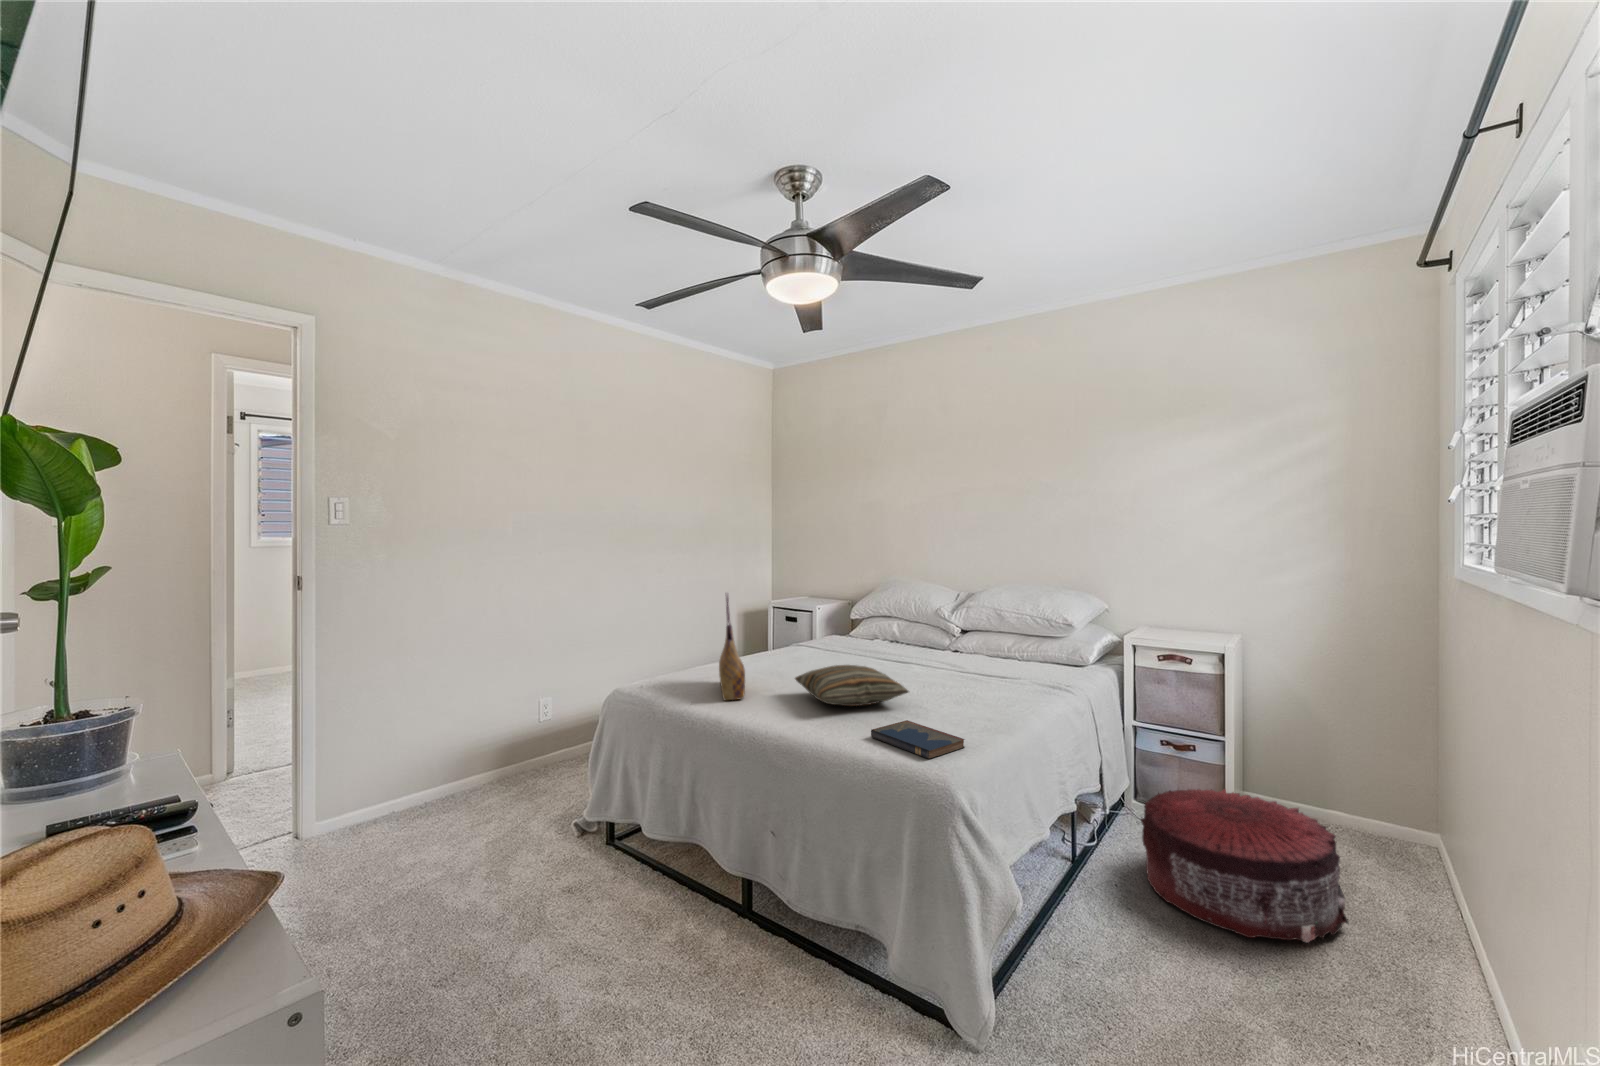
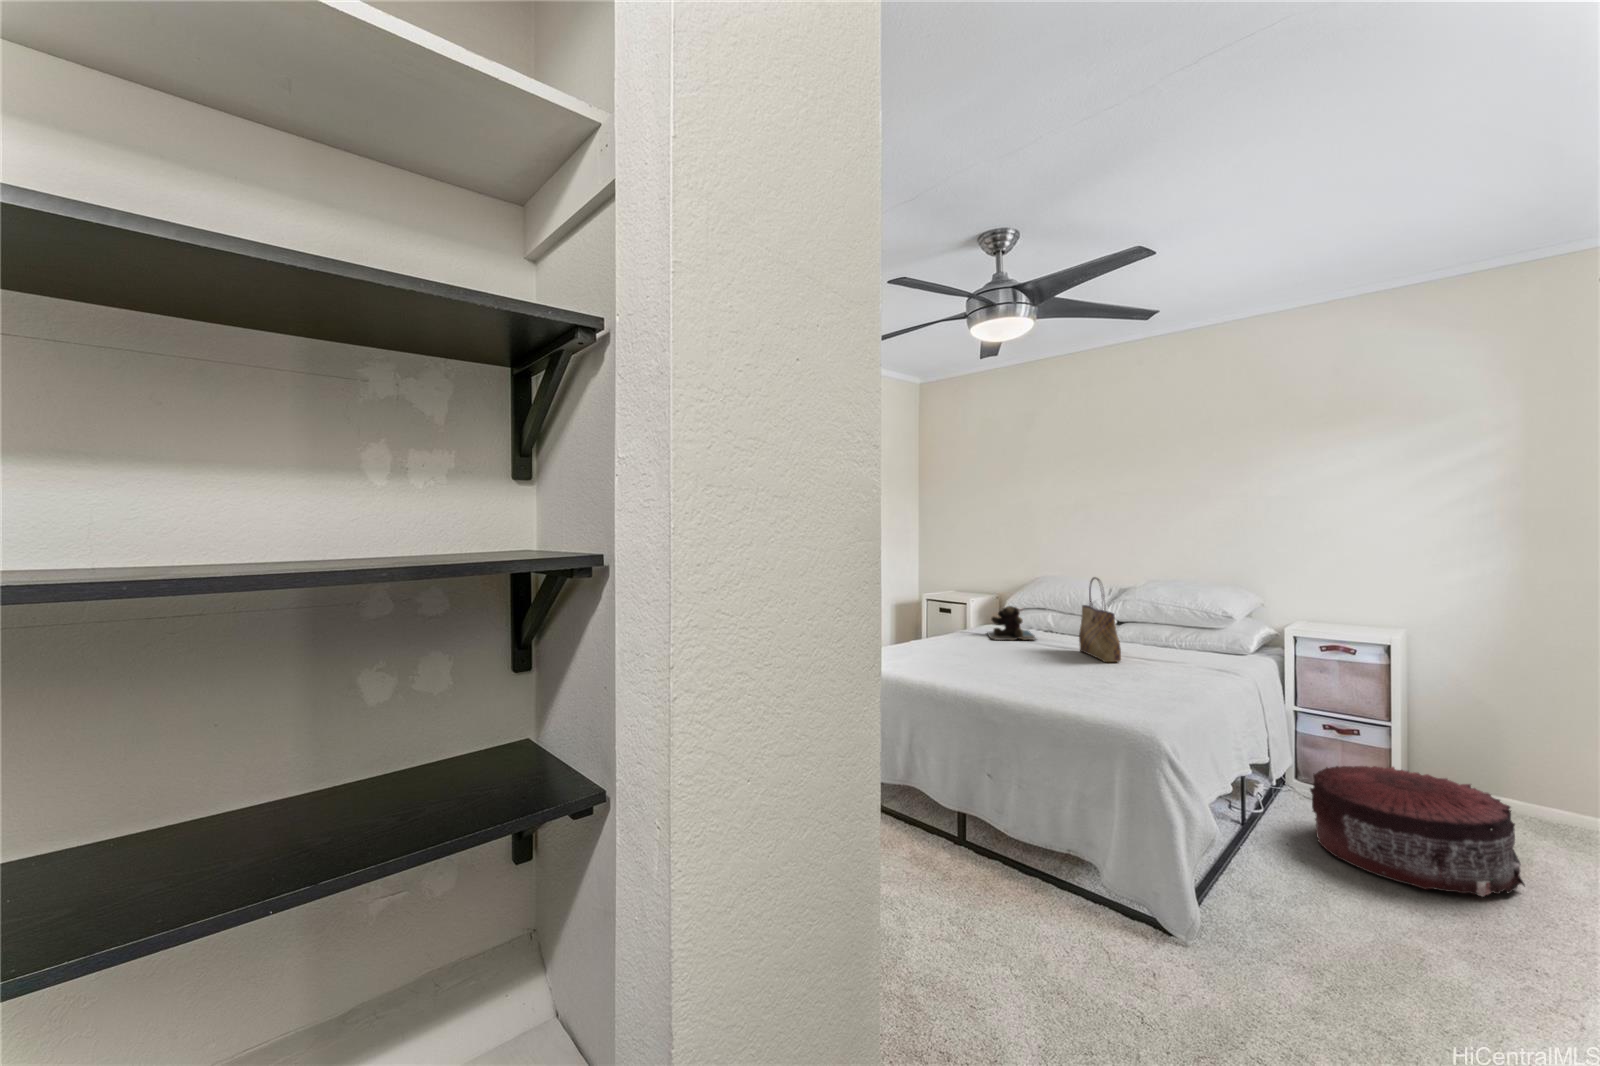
tote bag: present [719,593,745,700] -> present [1079,577,1121,662]
teddy bear: none [823,614,874,654] -> present [987,606,1036,640]
pillow: present [795,665,909,706] -> none [985,645,1094,678]
hardcover book: present [871,720,965,759] -> none [1071,688,1158,716]

